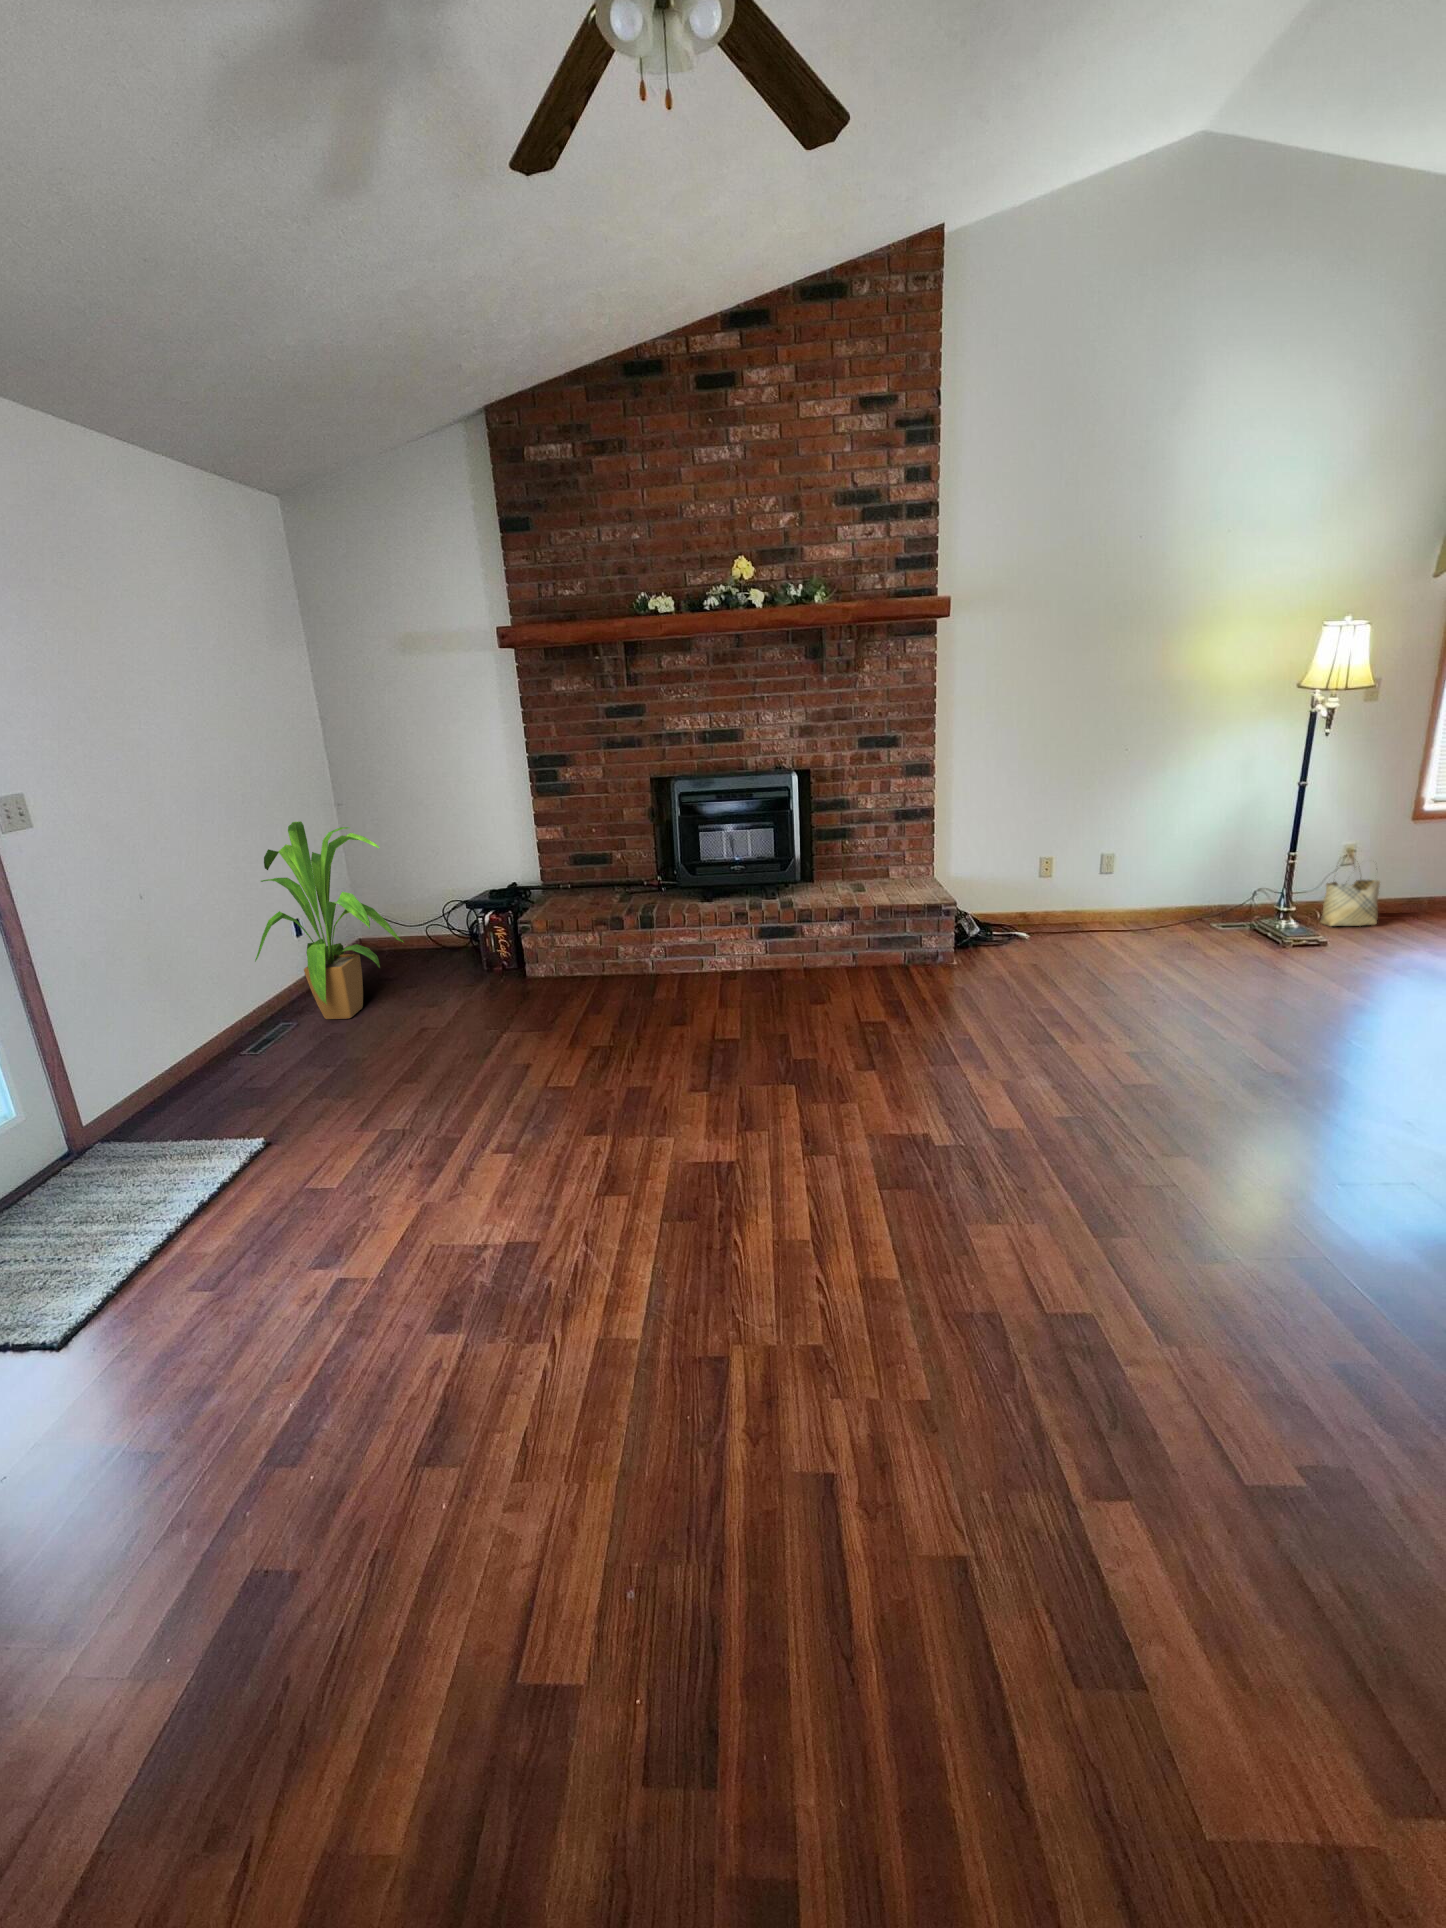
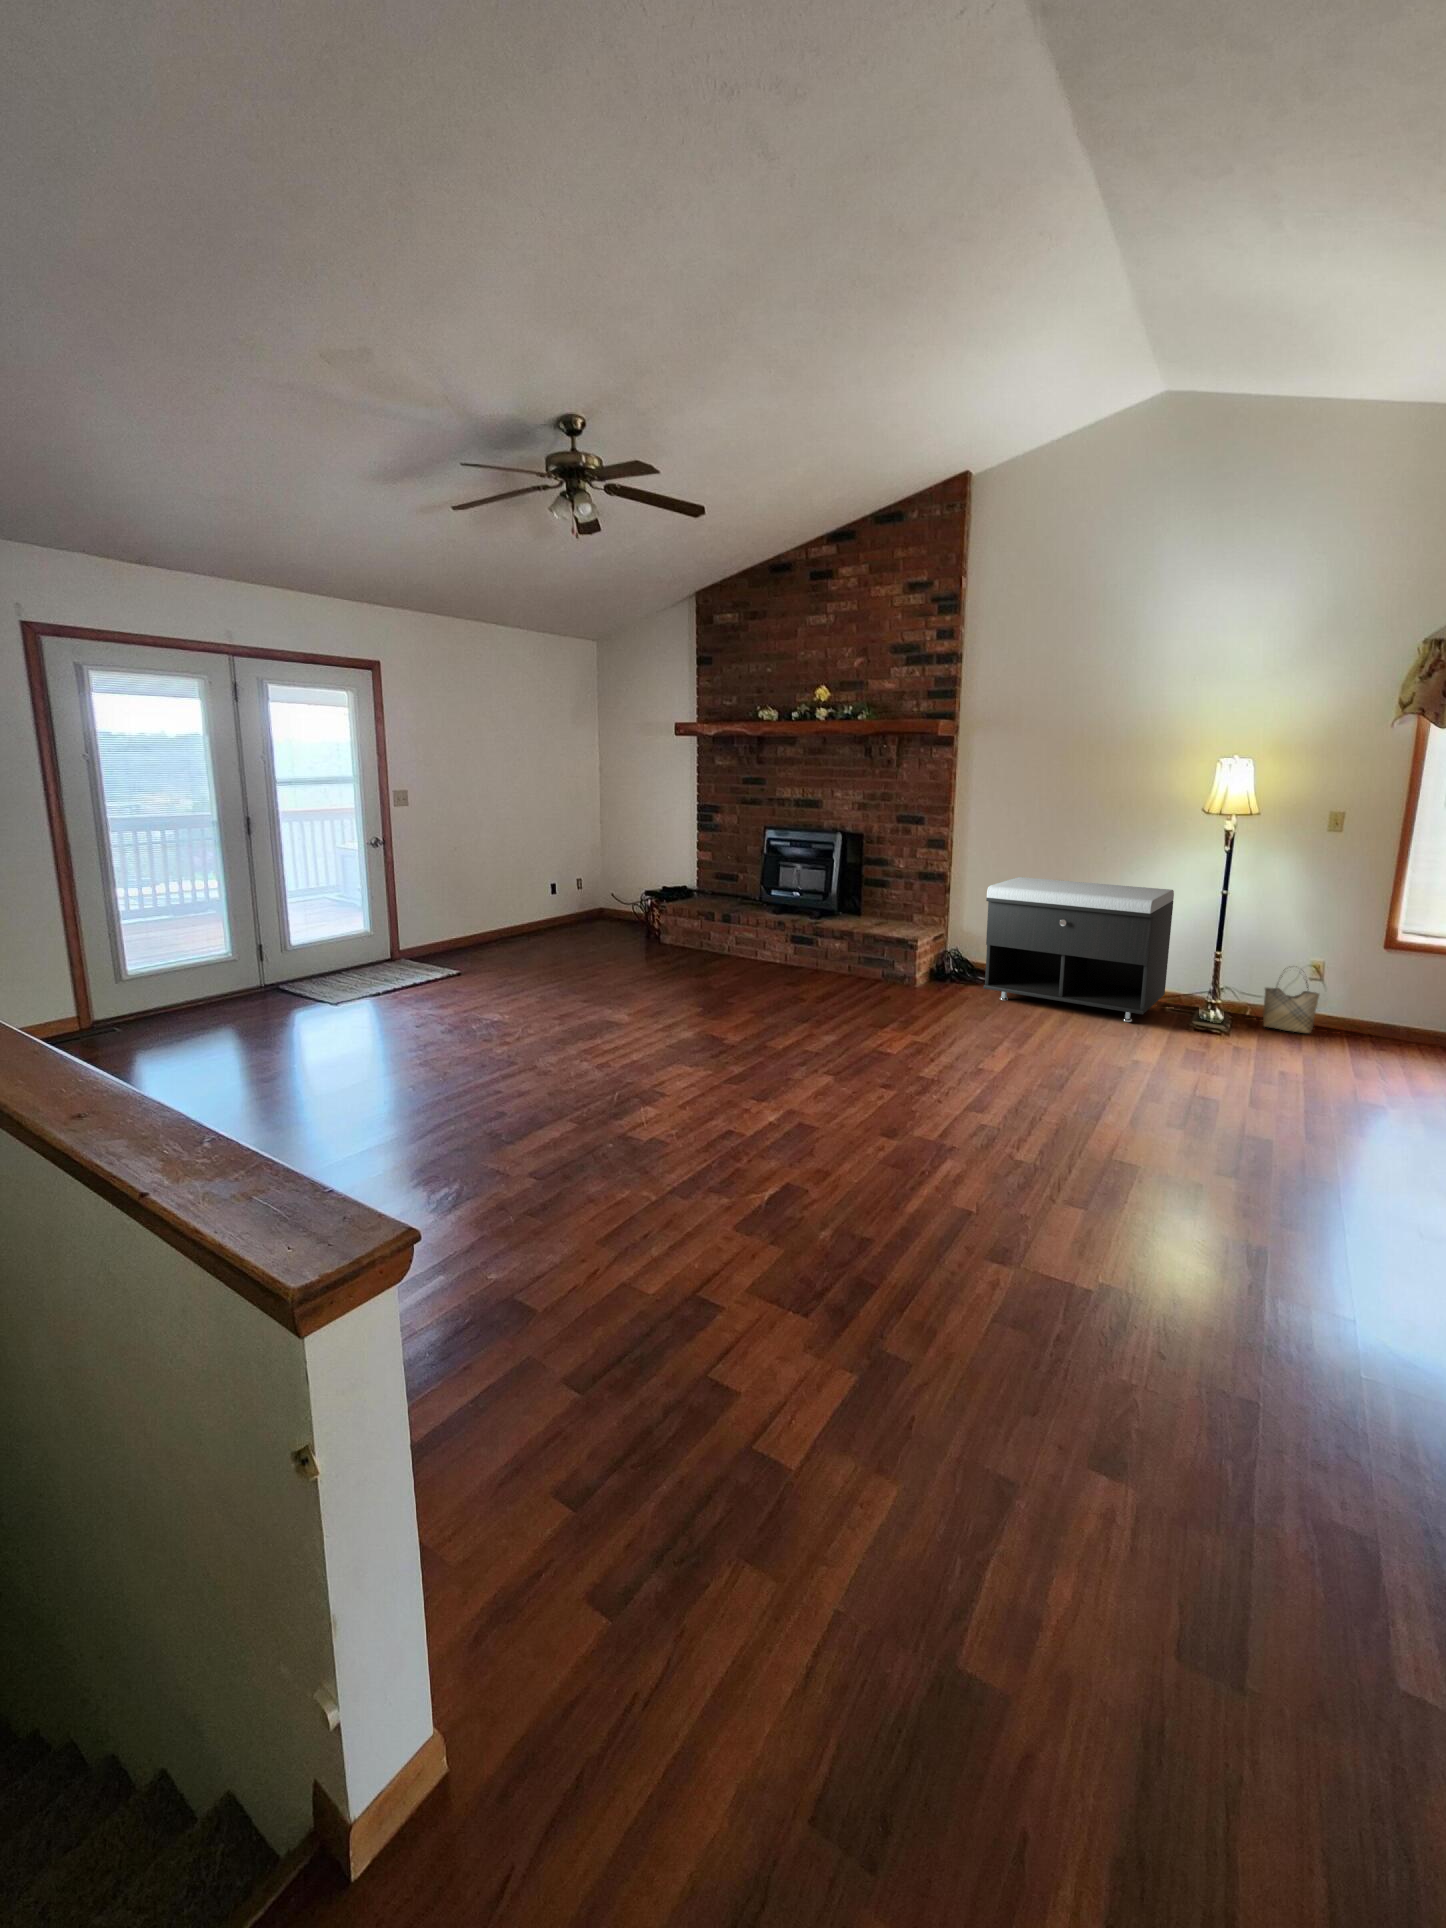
storage bench: none [1029,789,1294,958] -> present [983,877,1174,1022]
house plant: present [255,821,403,1019] -> none [502,822,587,942]

